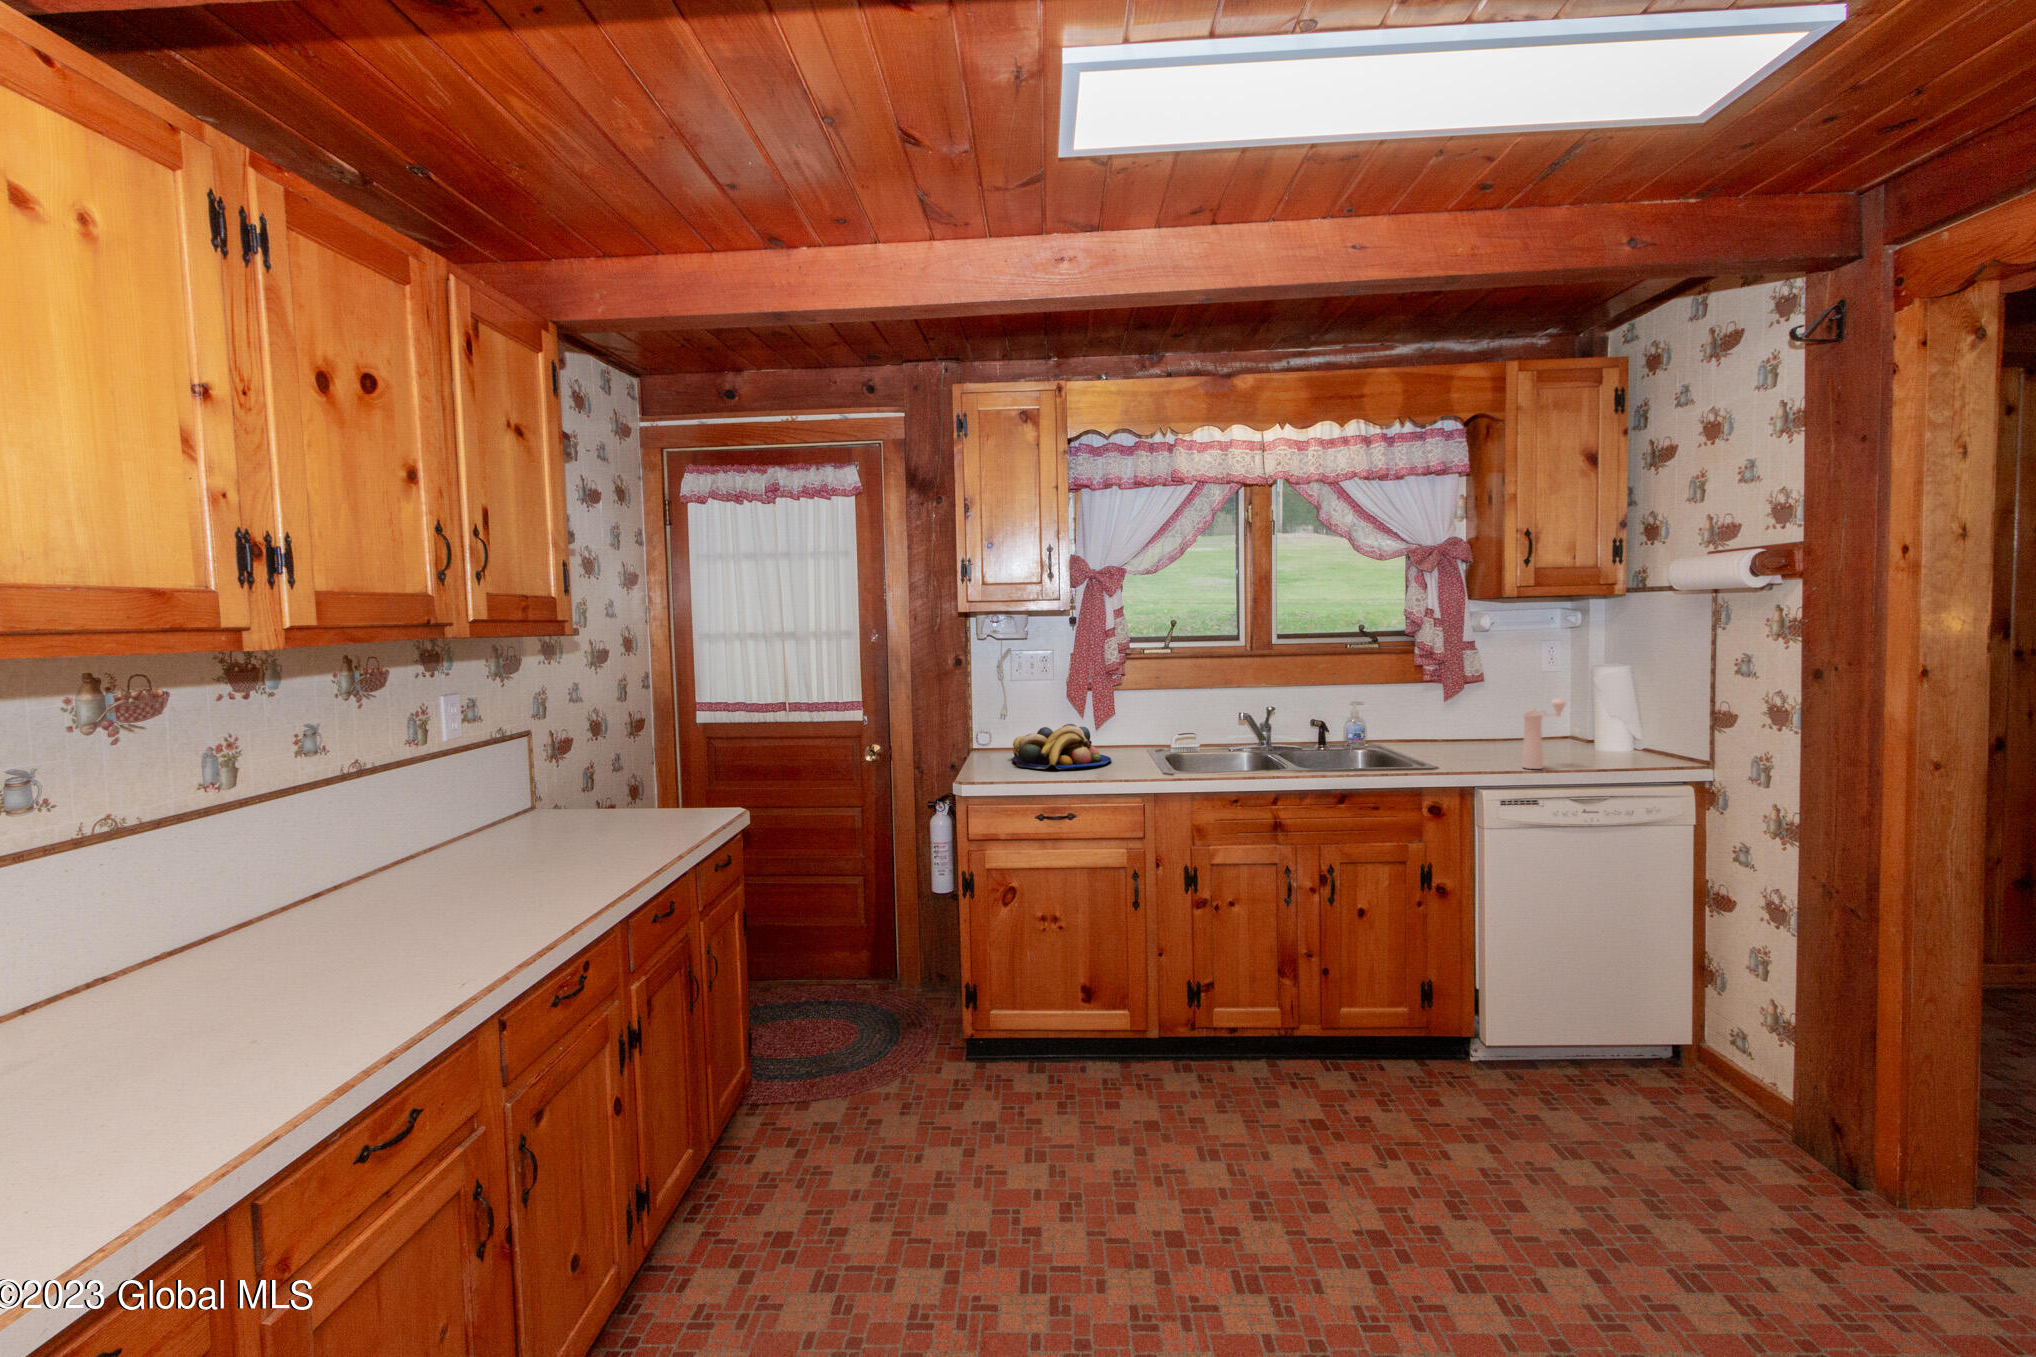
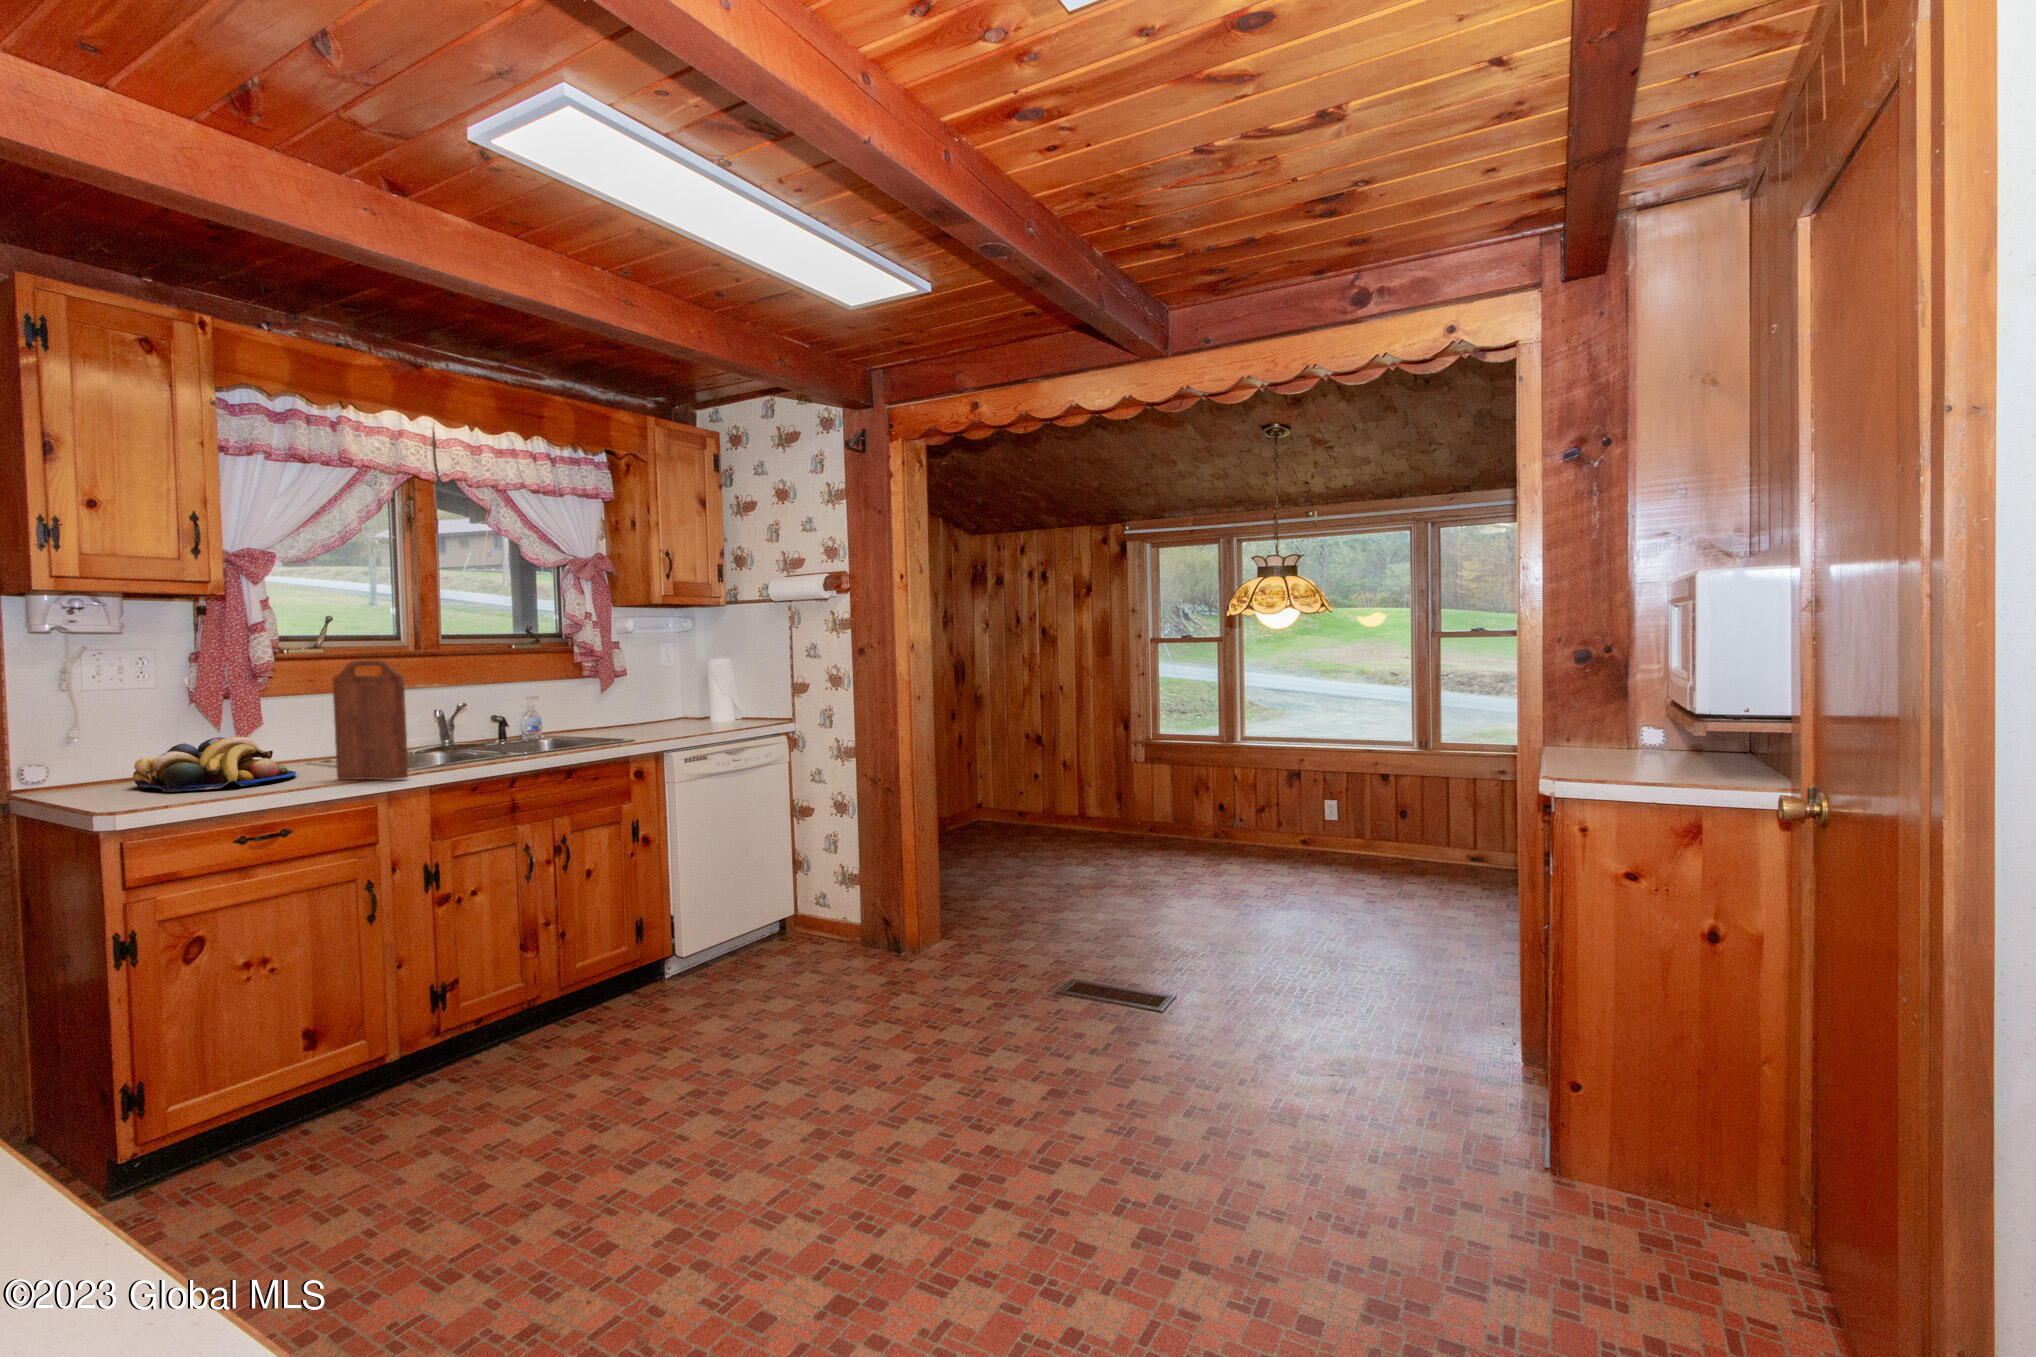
cutting board: none [1123,668,1164,783] -> present [333,660,408,780]
pepper mill: present [1522,699,1566,769] -> none [683,681,708,736]

